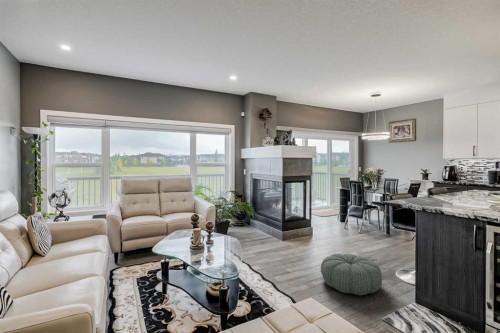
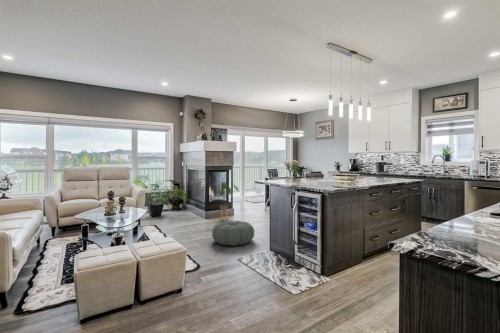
house plant: none [294,196,324,243] -> present [219,182,238,216]

